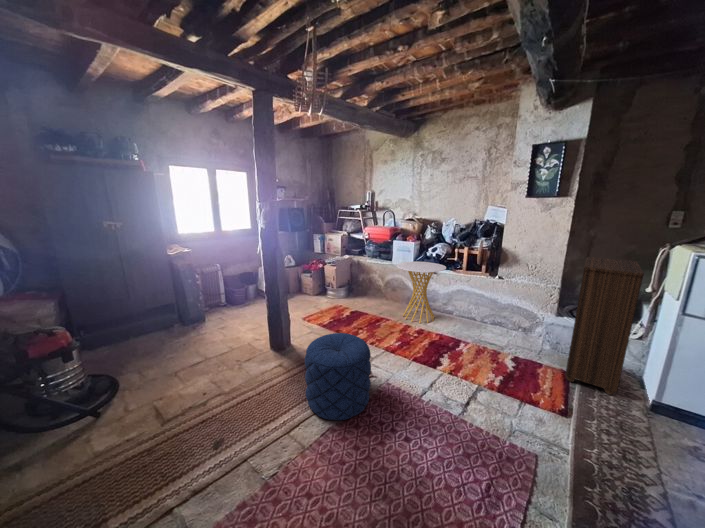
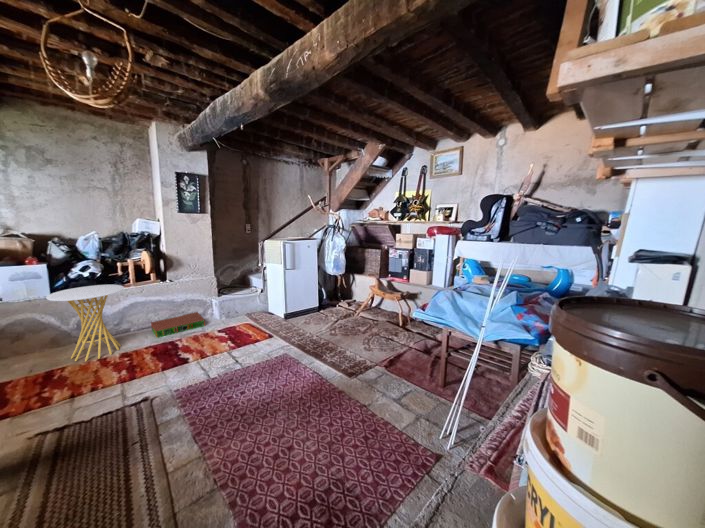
bookshelf: present [565,257,644,395] -> none [233,249,273,325]
storage bin: none [460,313,520,344] -> present [151,312,205,338]
pouf: present [305,333,371,420] -> none [111,359,198,456]

